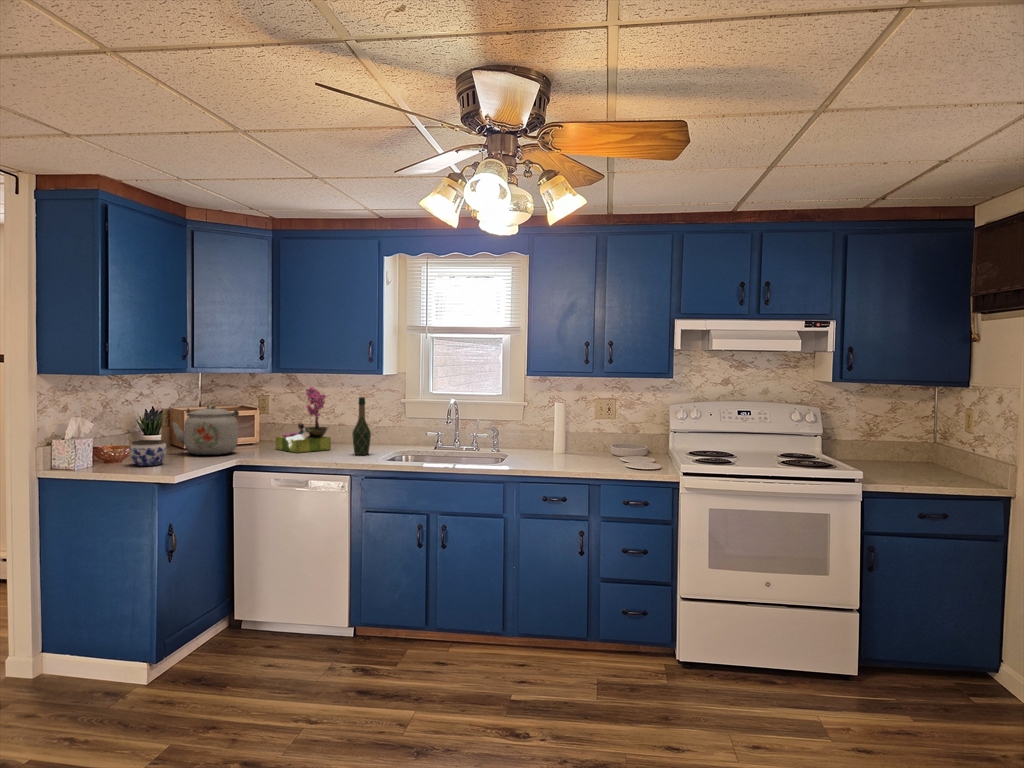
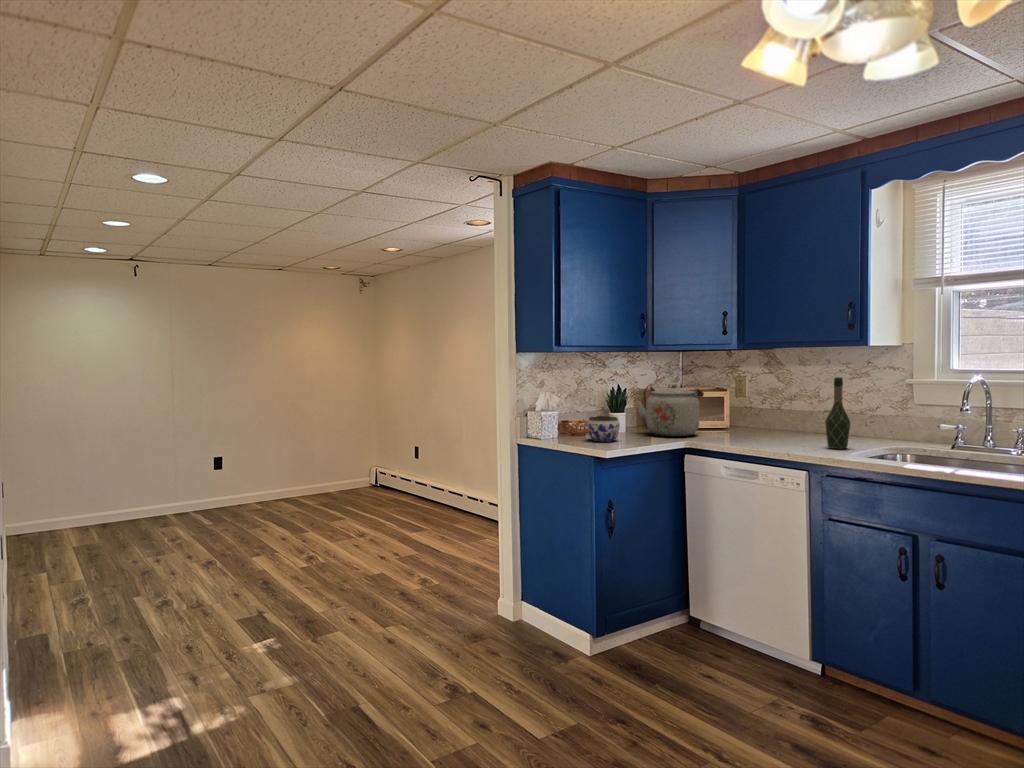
flower arrangement: present [276,386,331,453] -> none [743,363,805,441]

